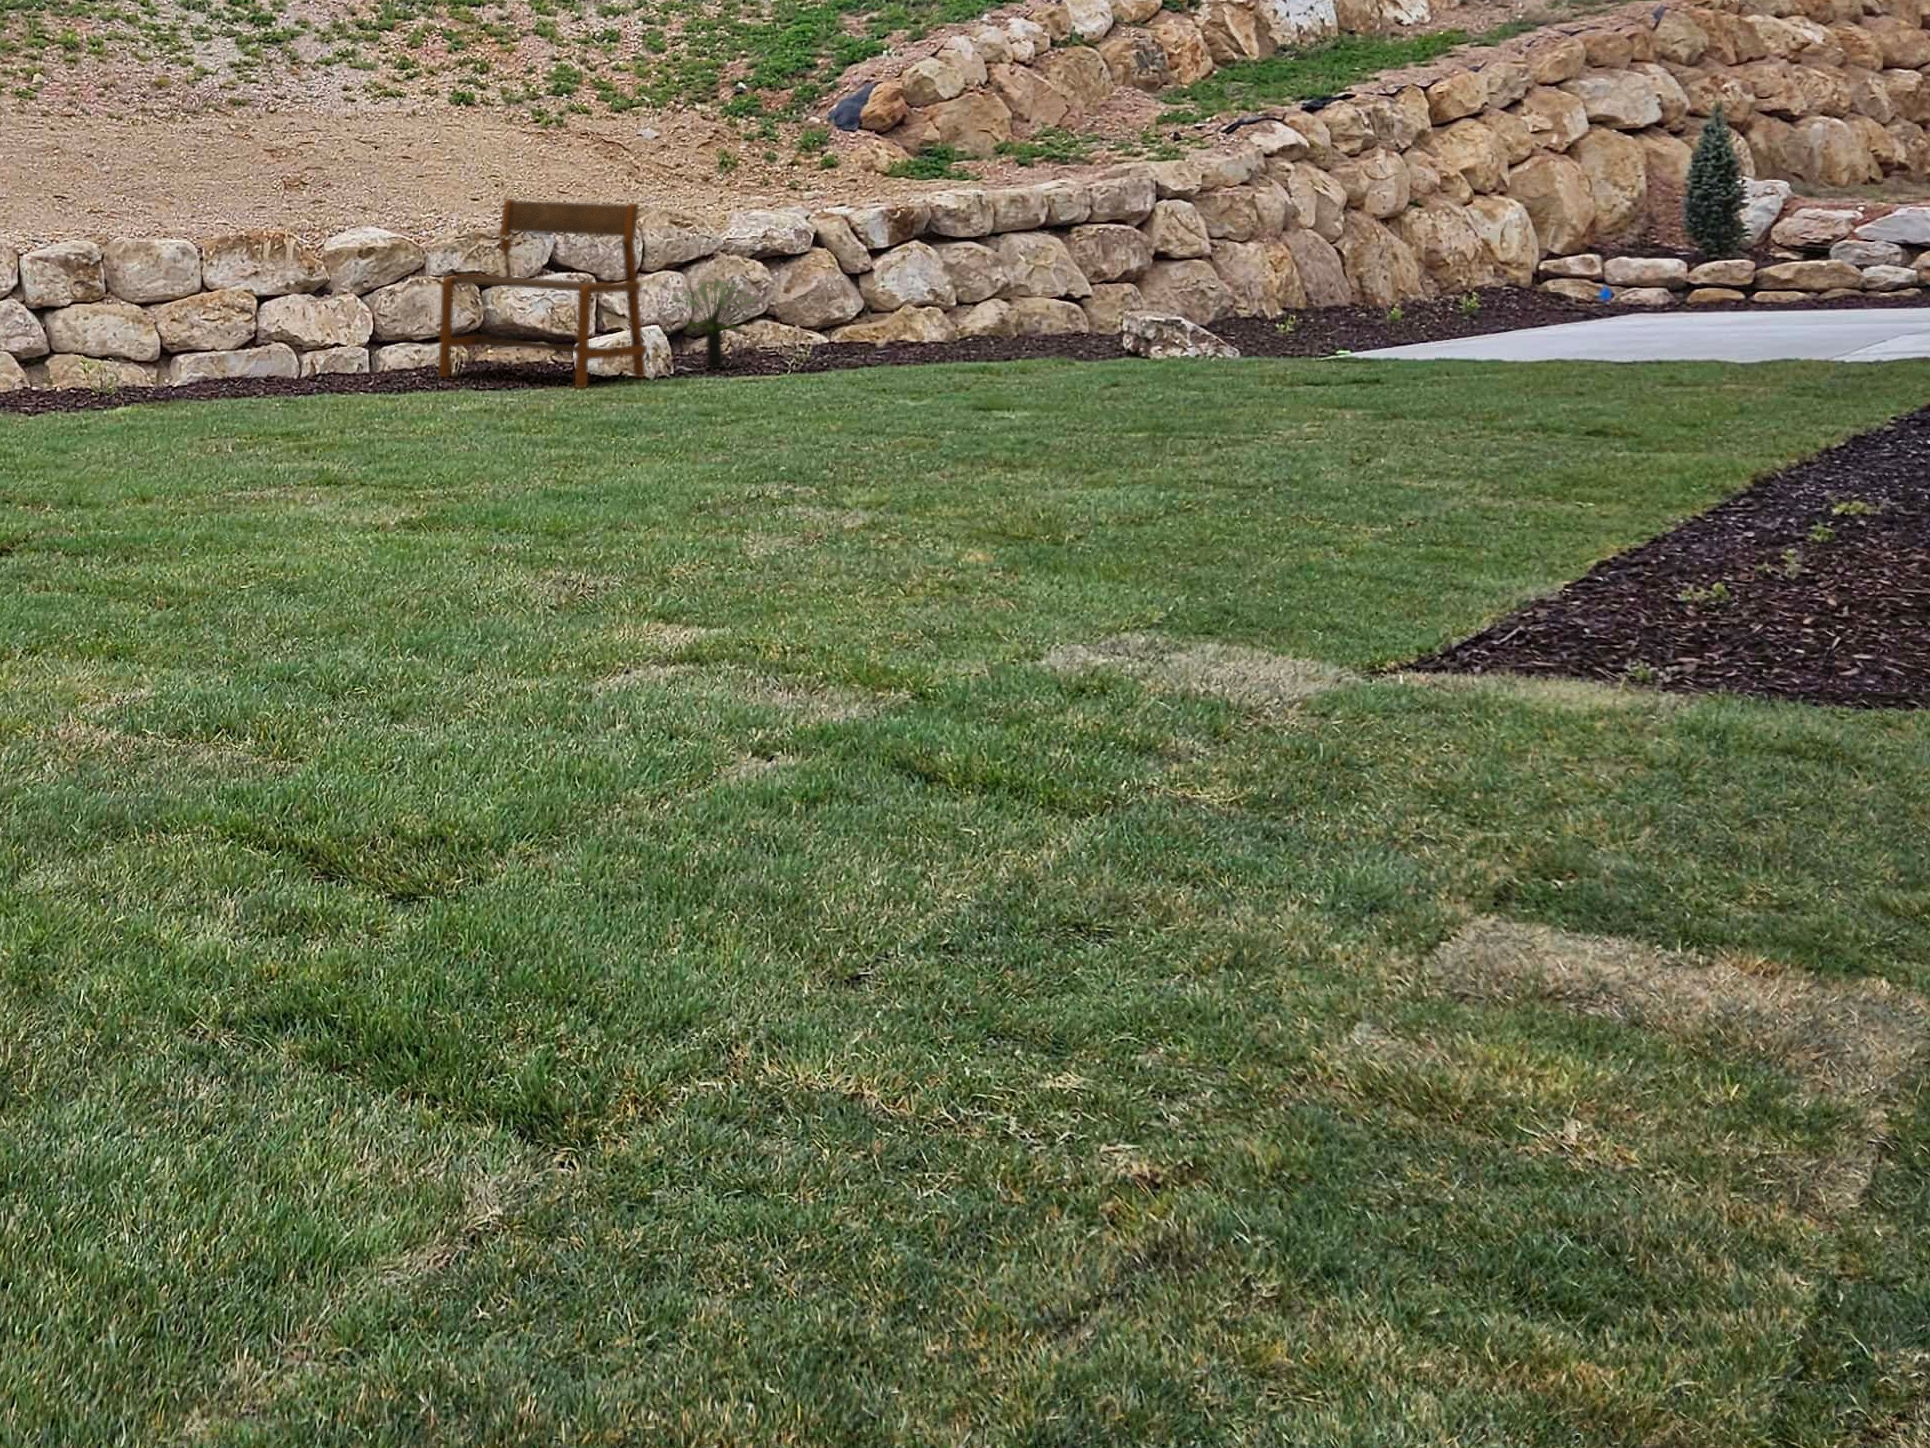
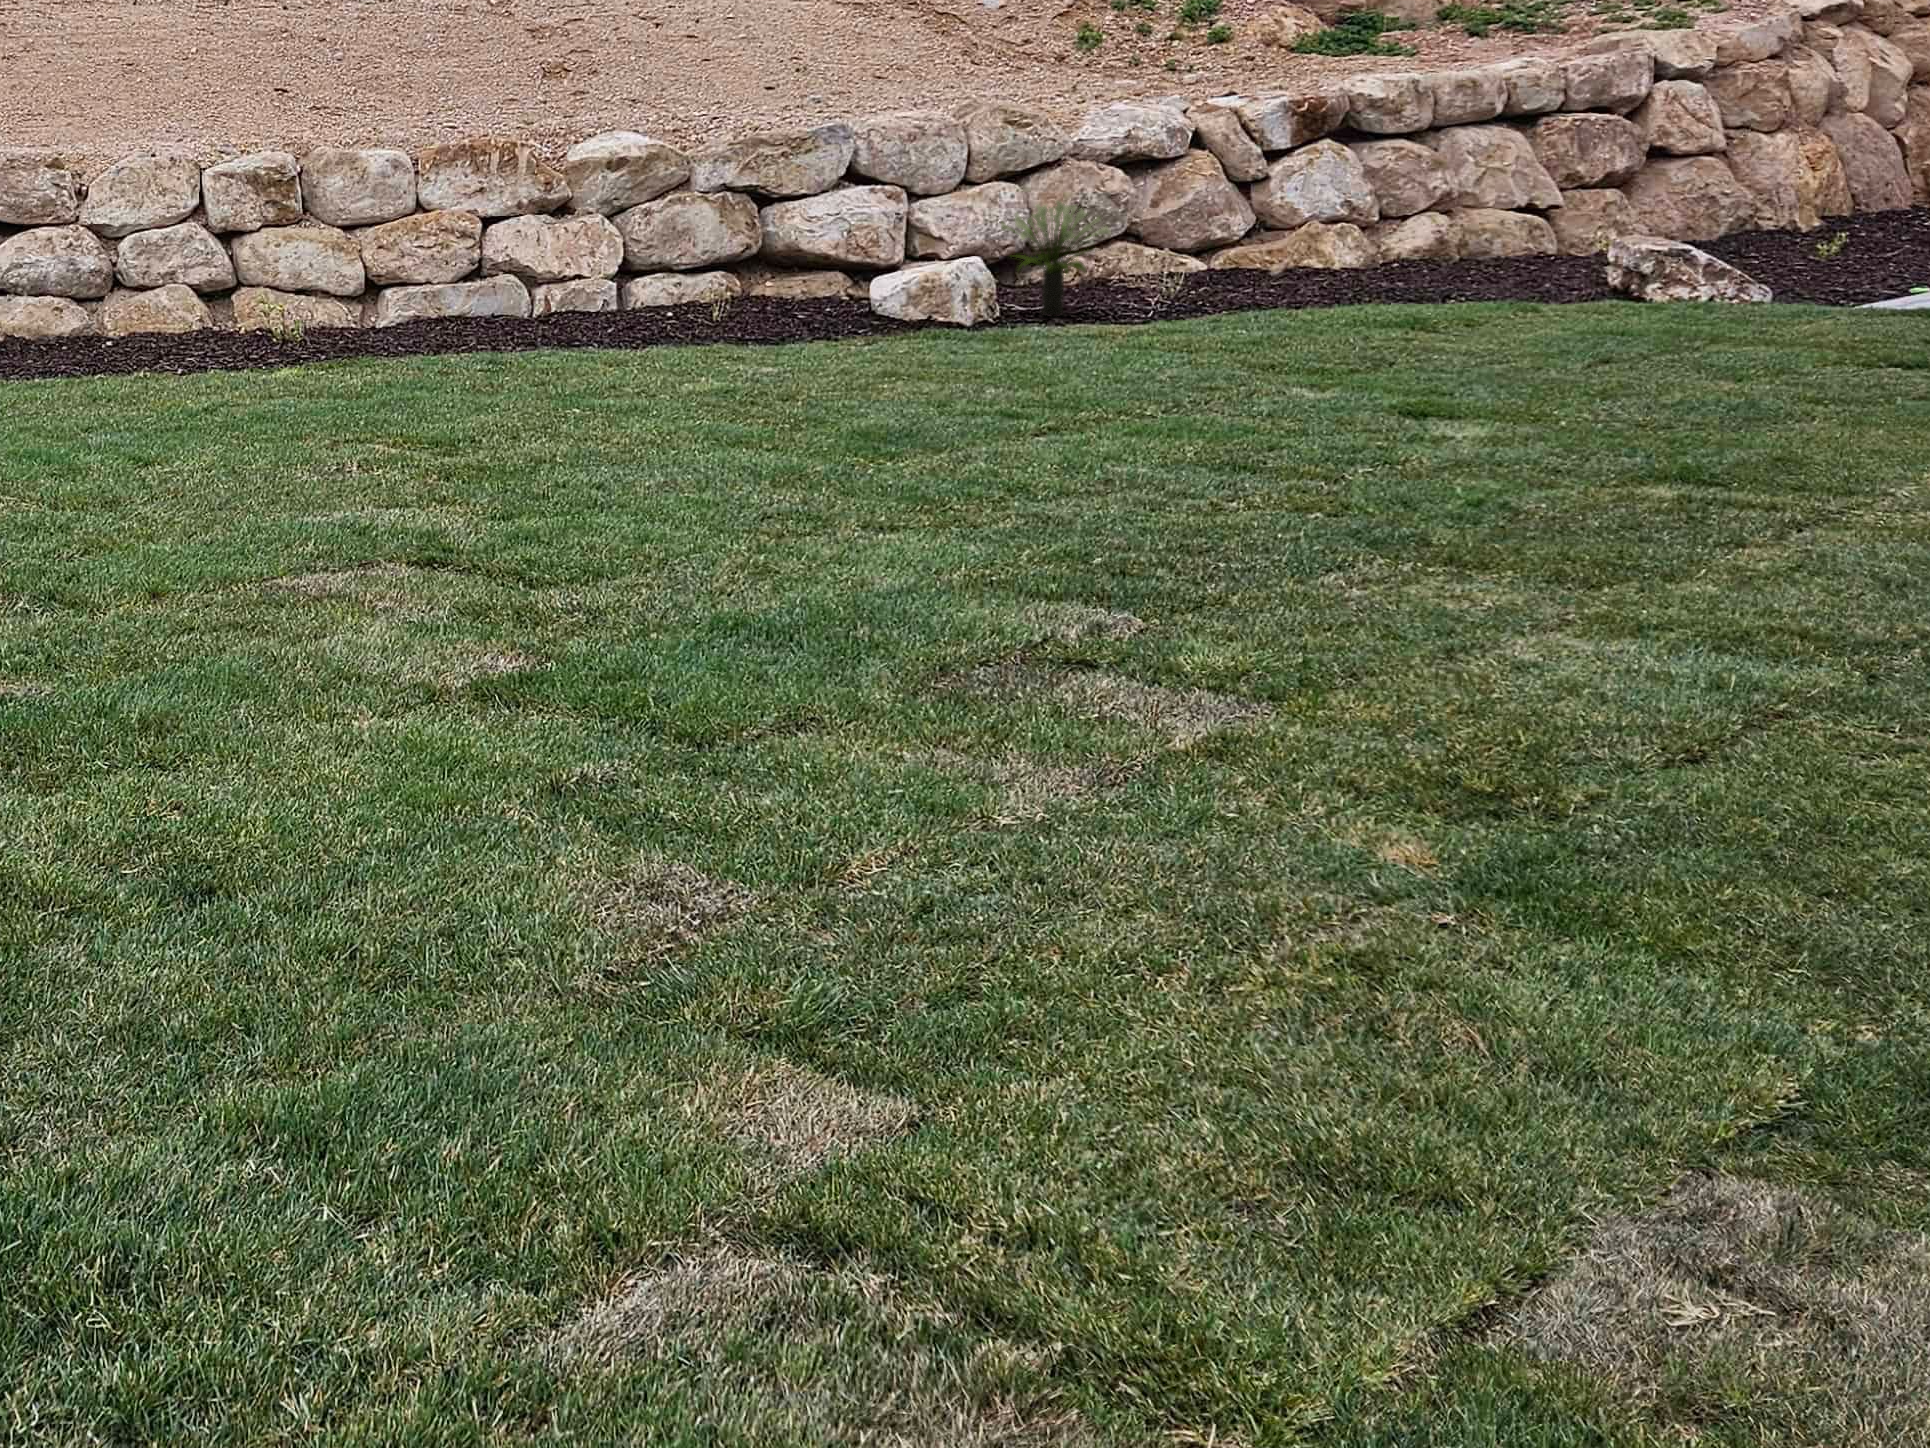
bench: present [438,199,647,388] -> none [693,98,961,350]

